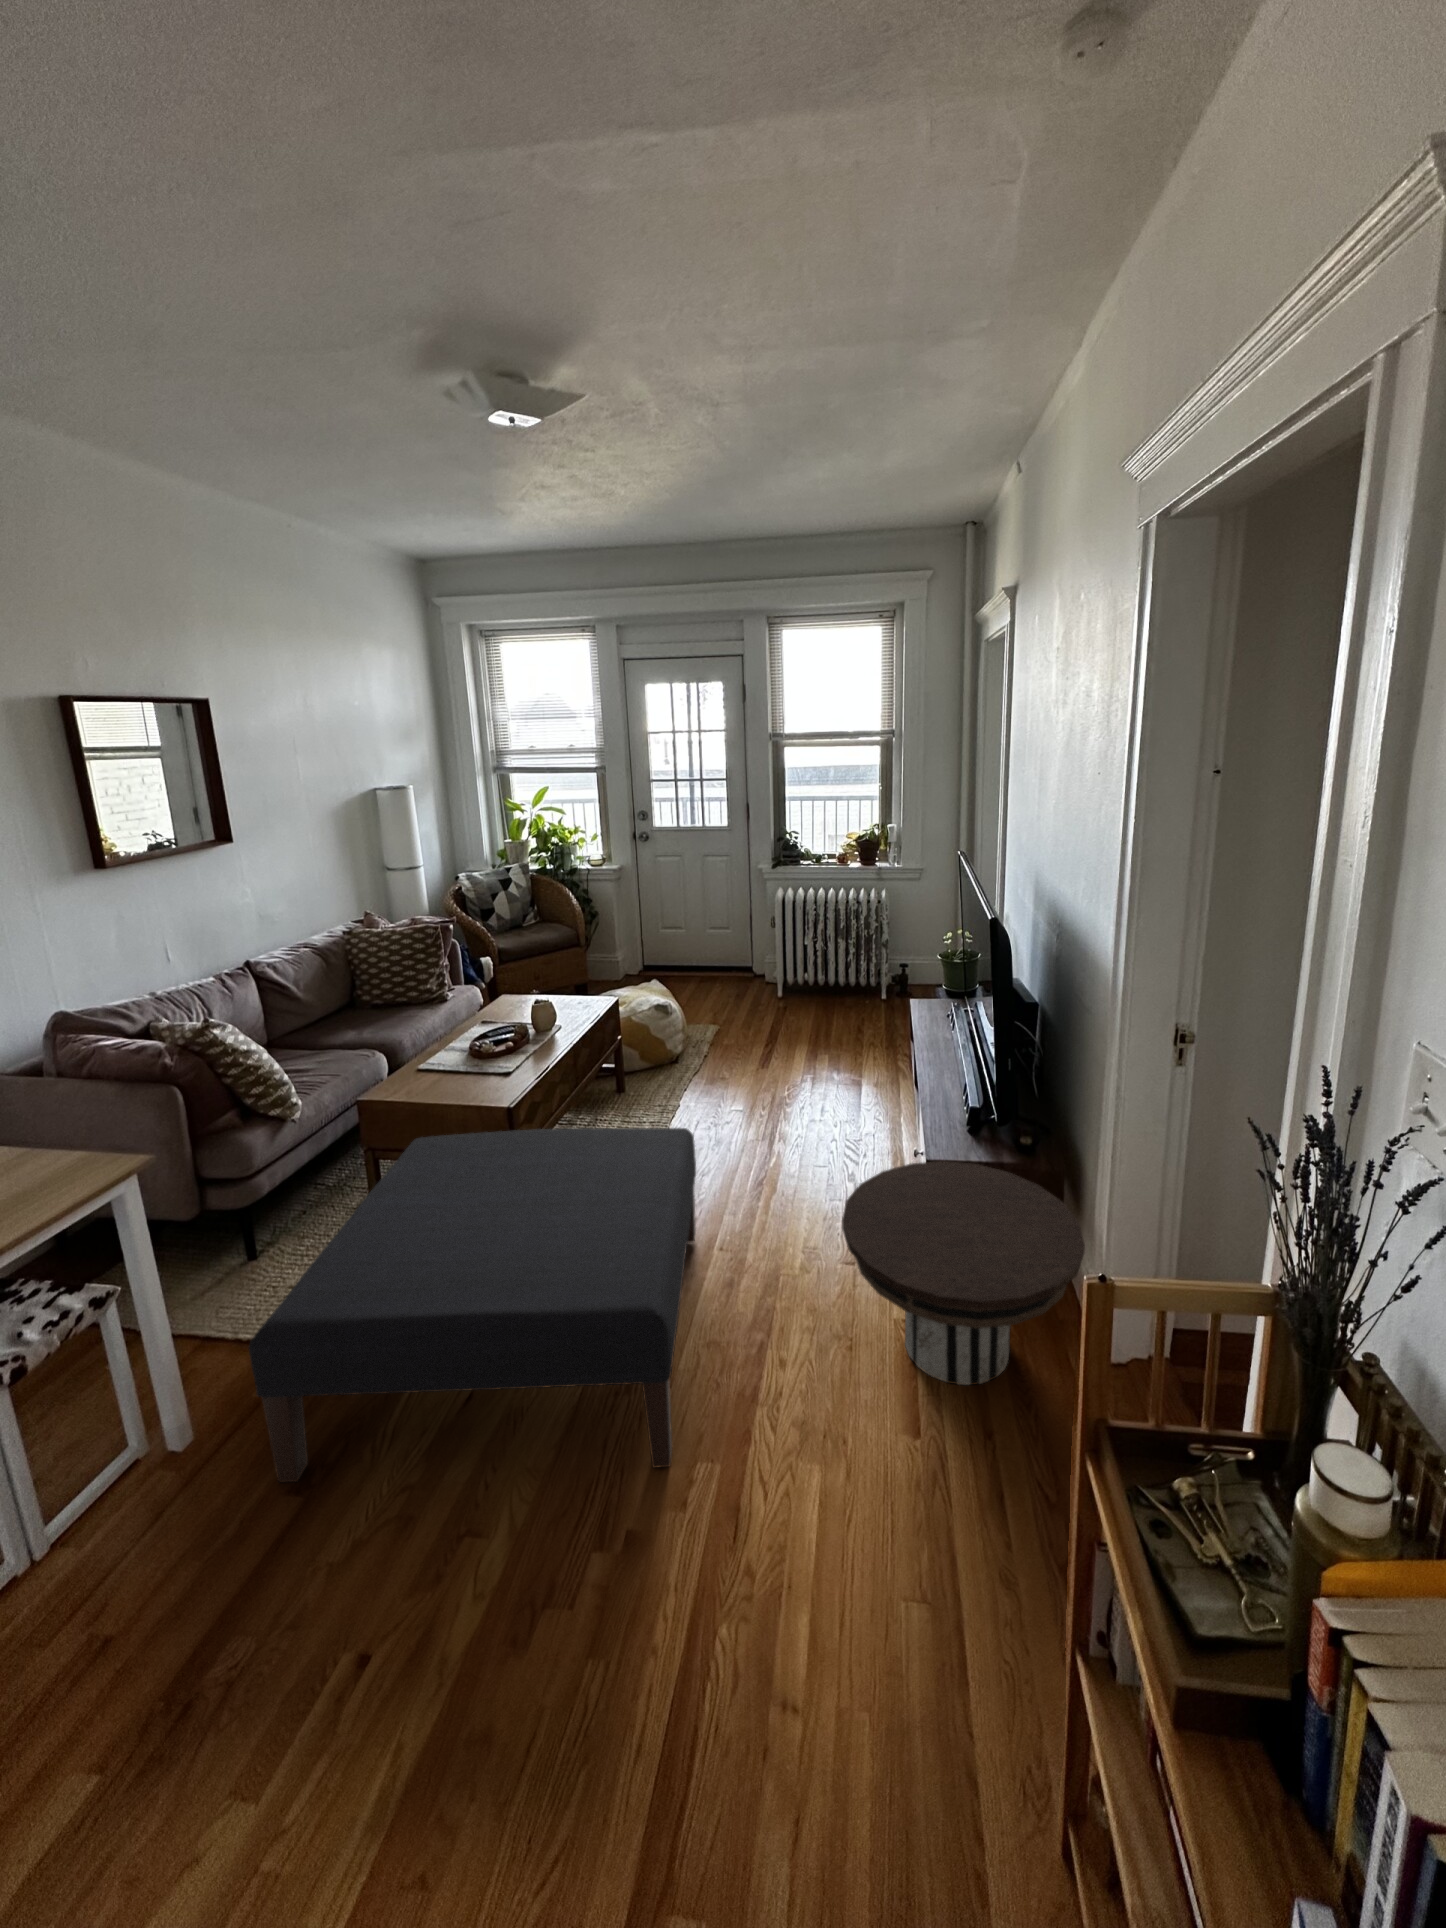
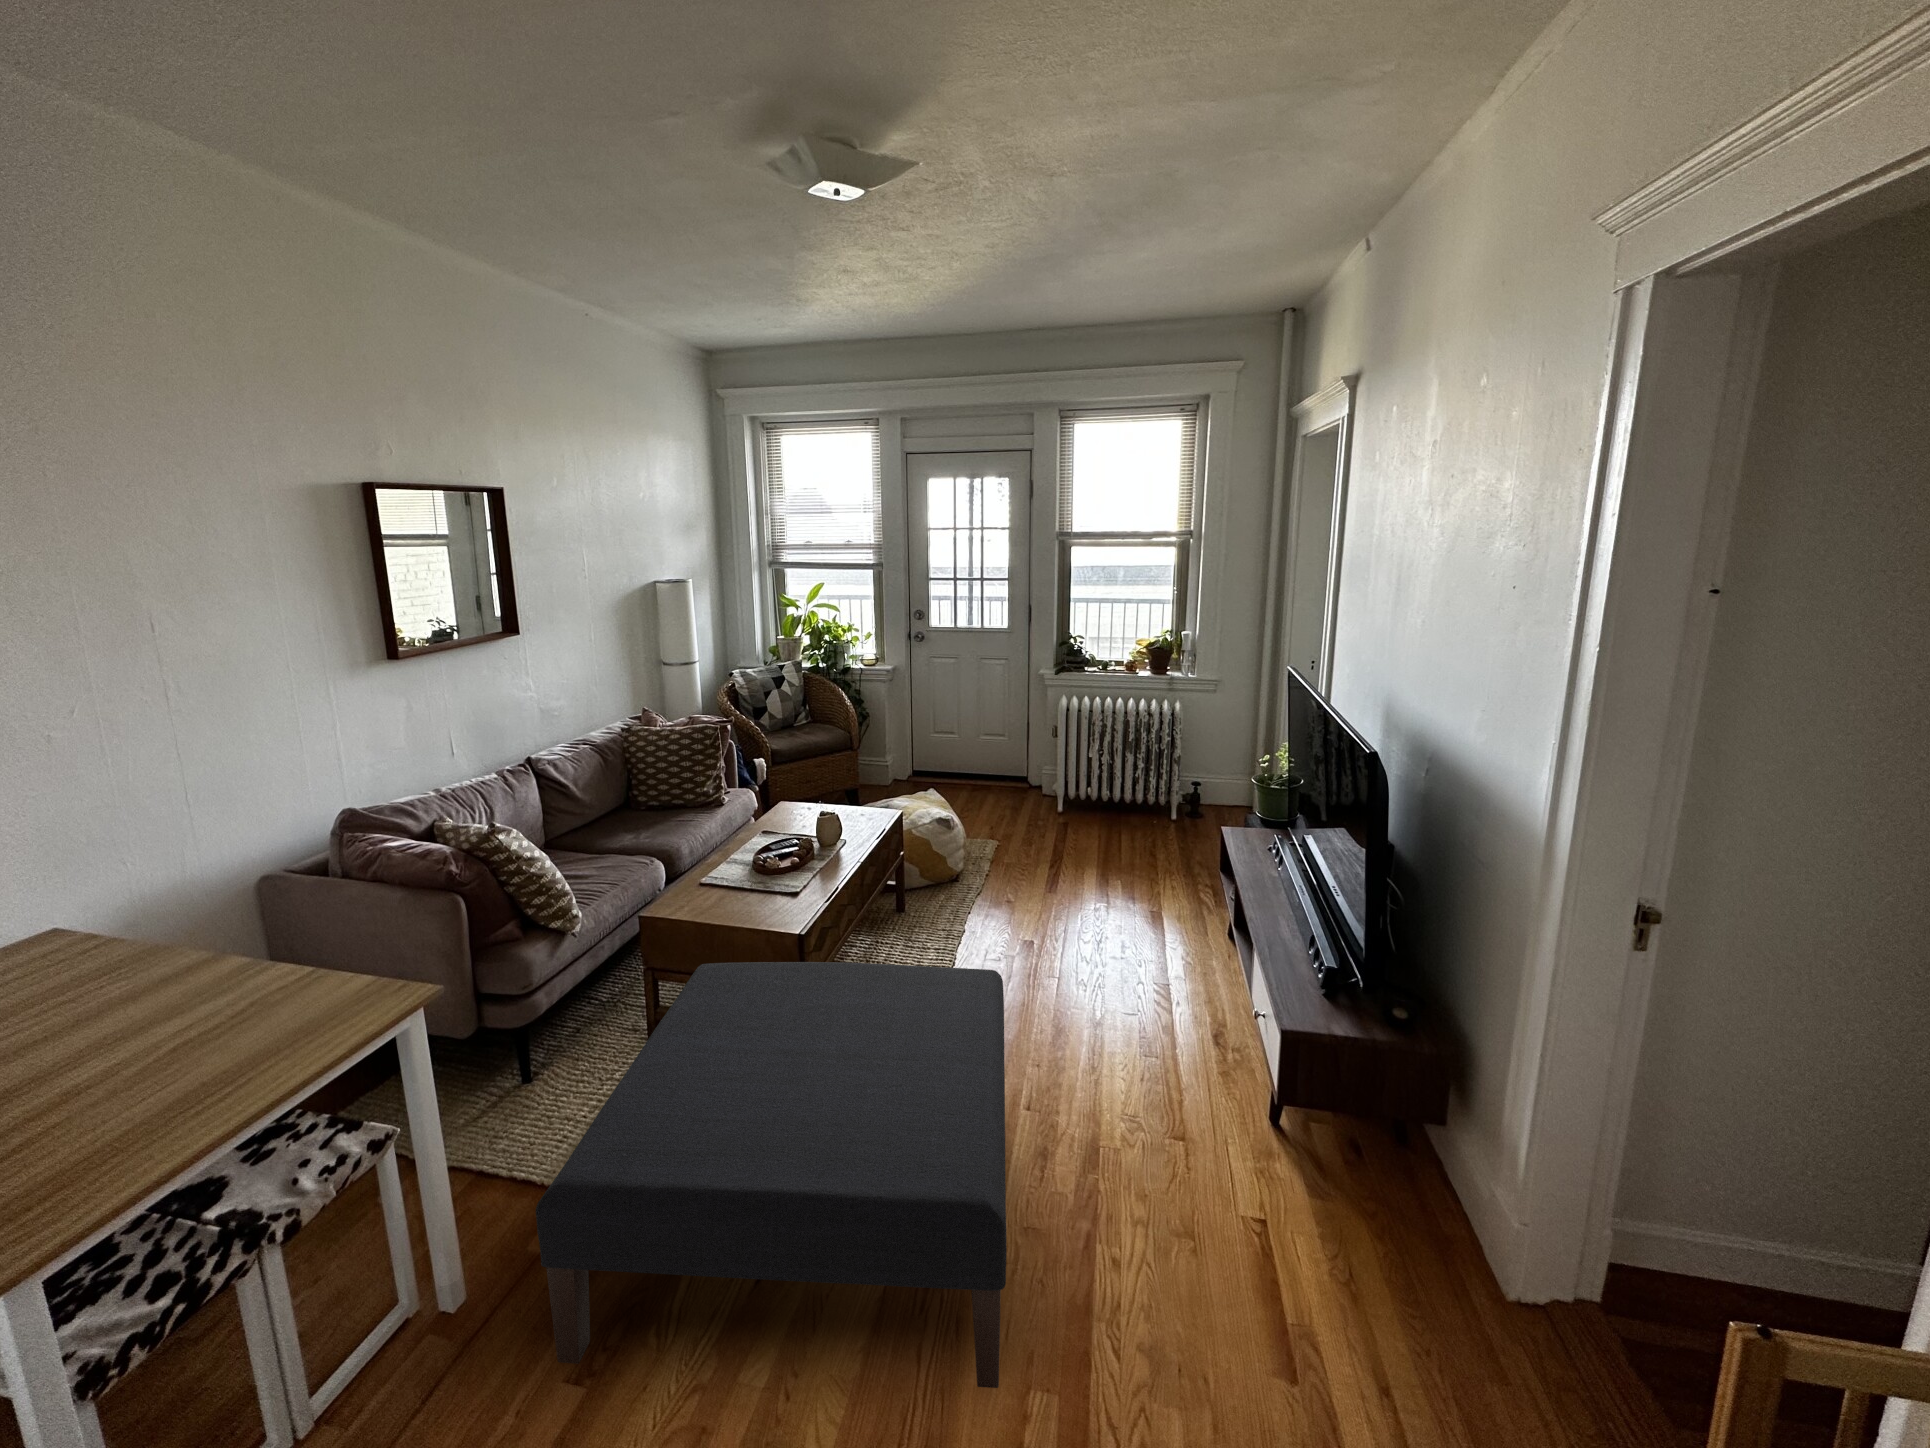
side table: present [842,1161,1085,1385] -> none [1190,1030,1497,1311]

